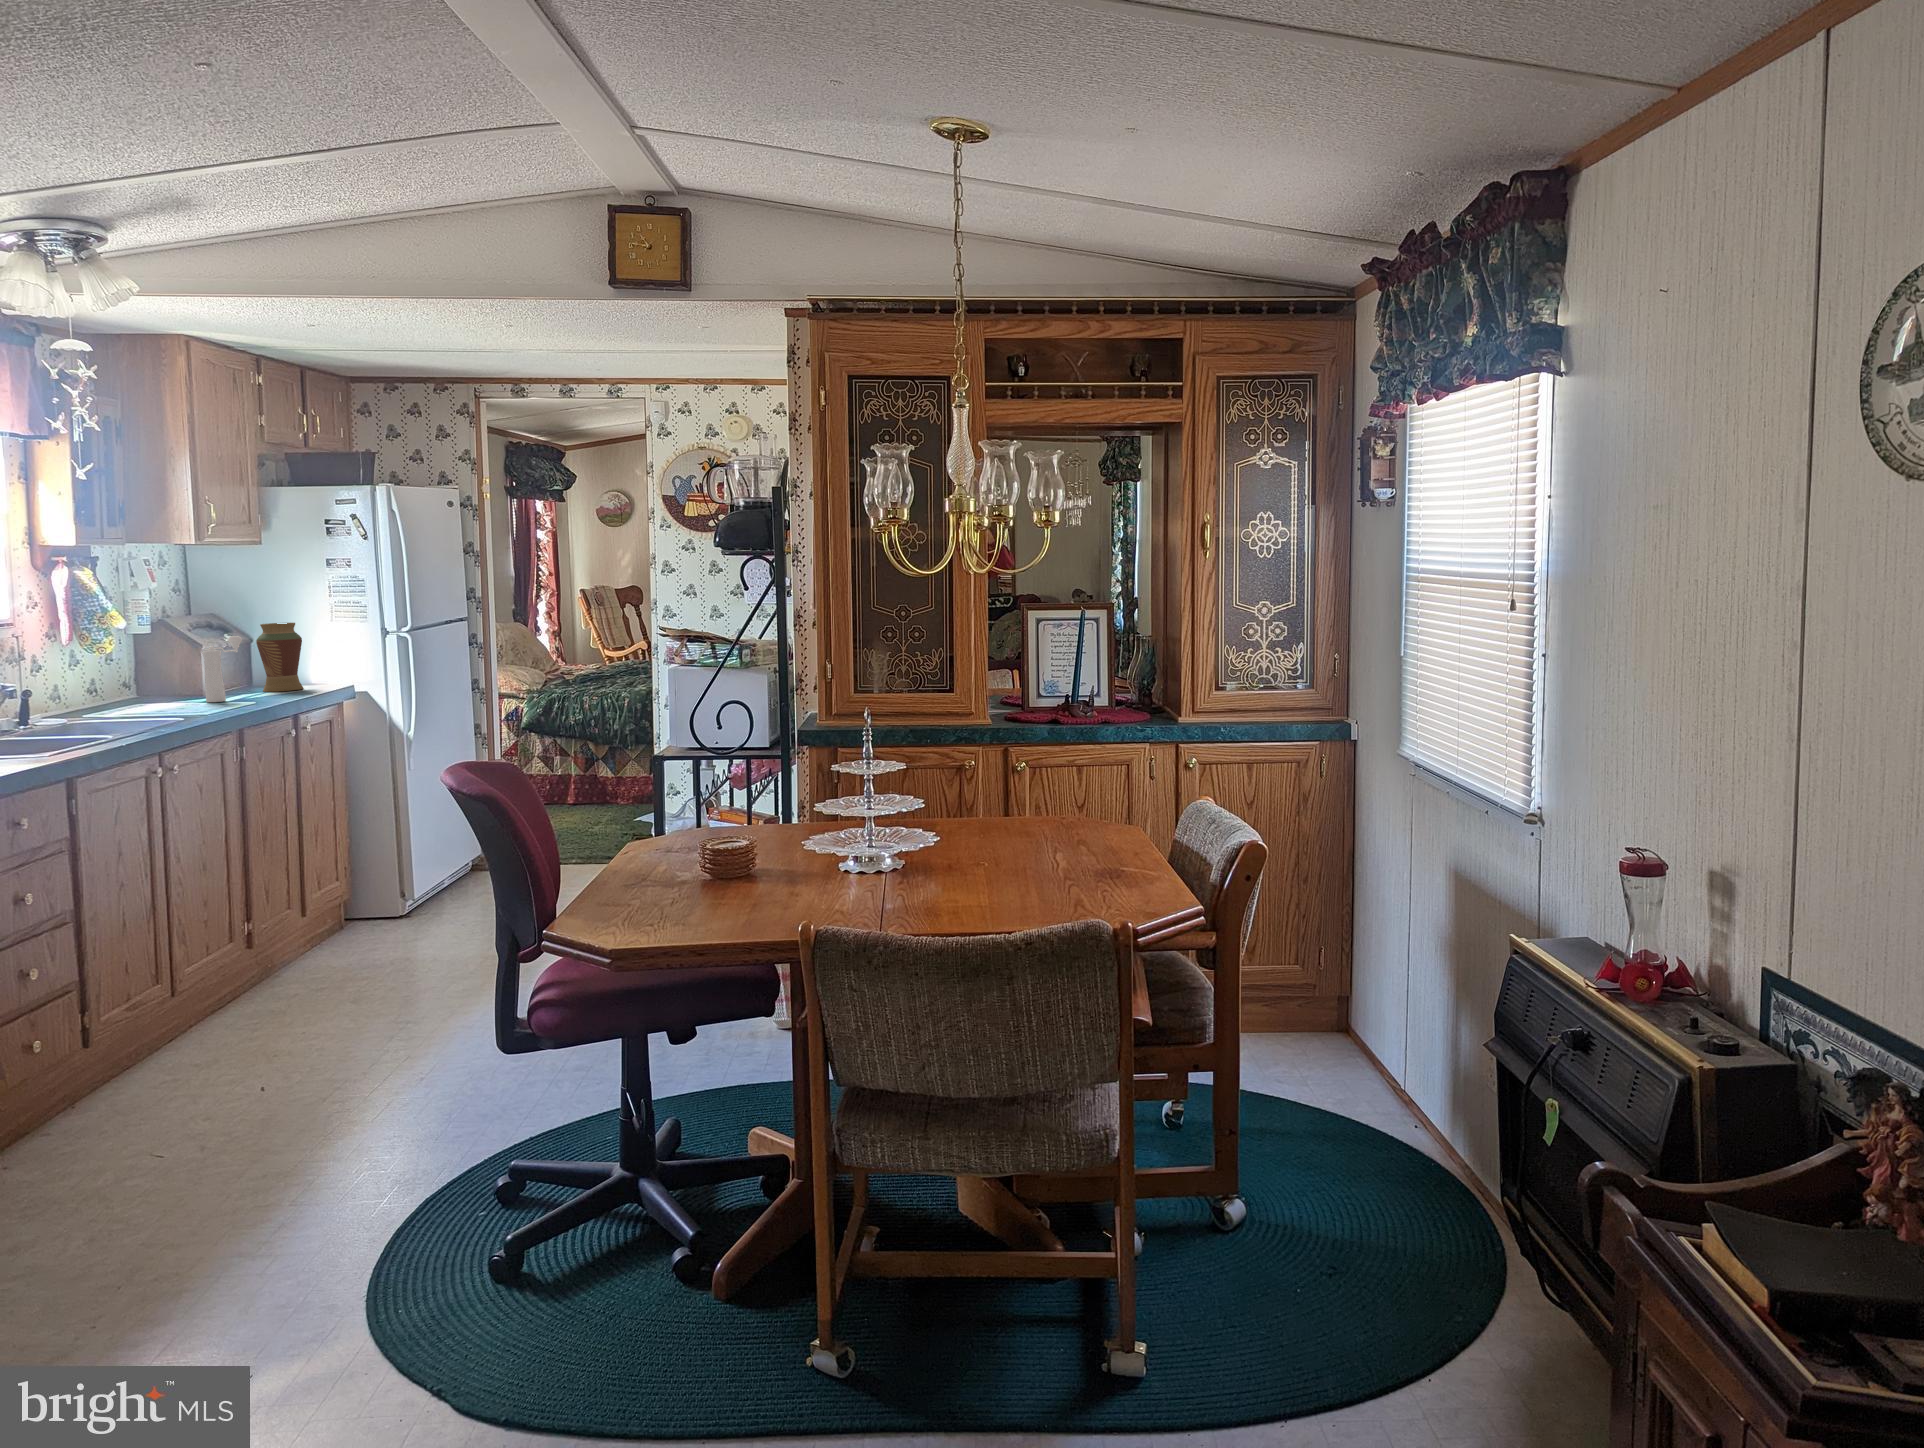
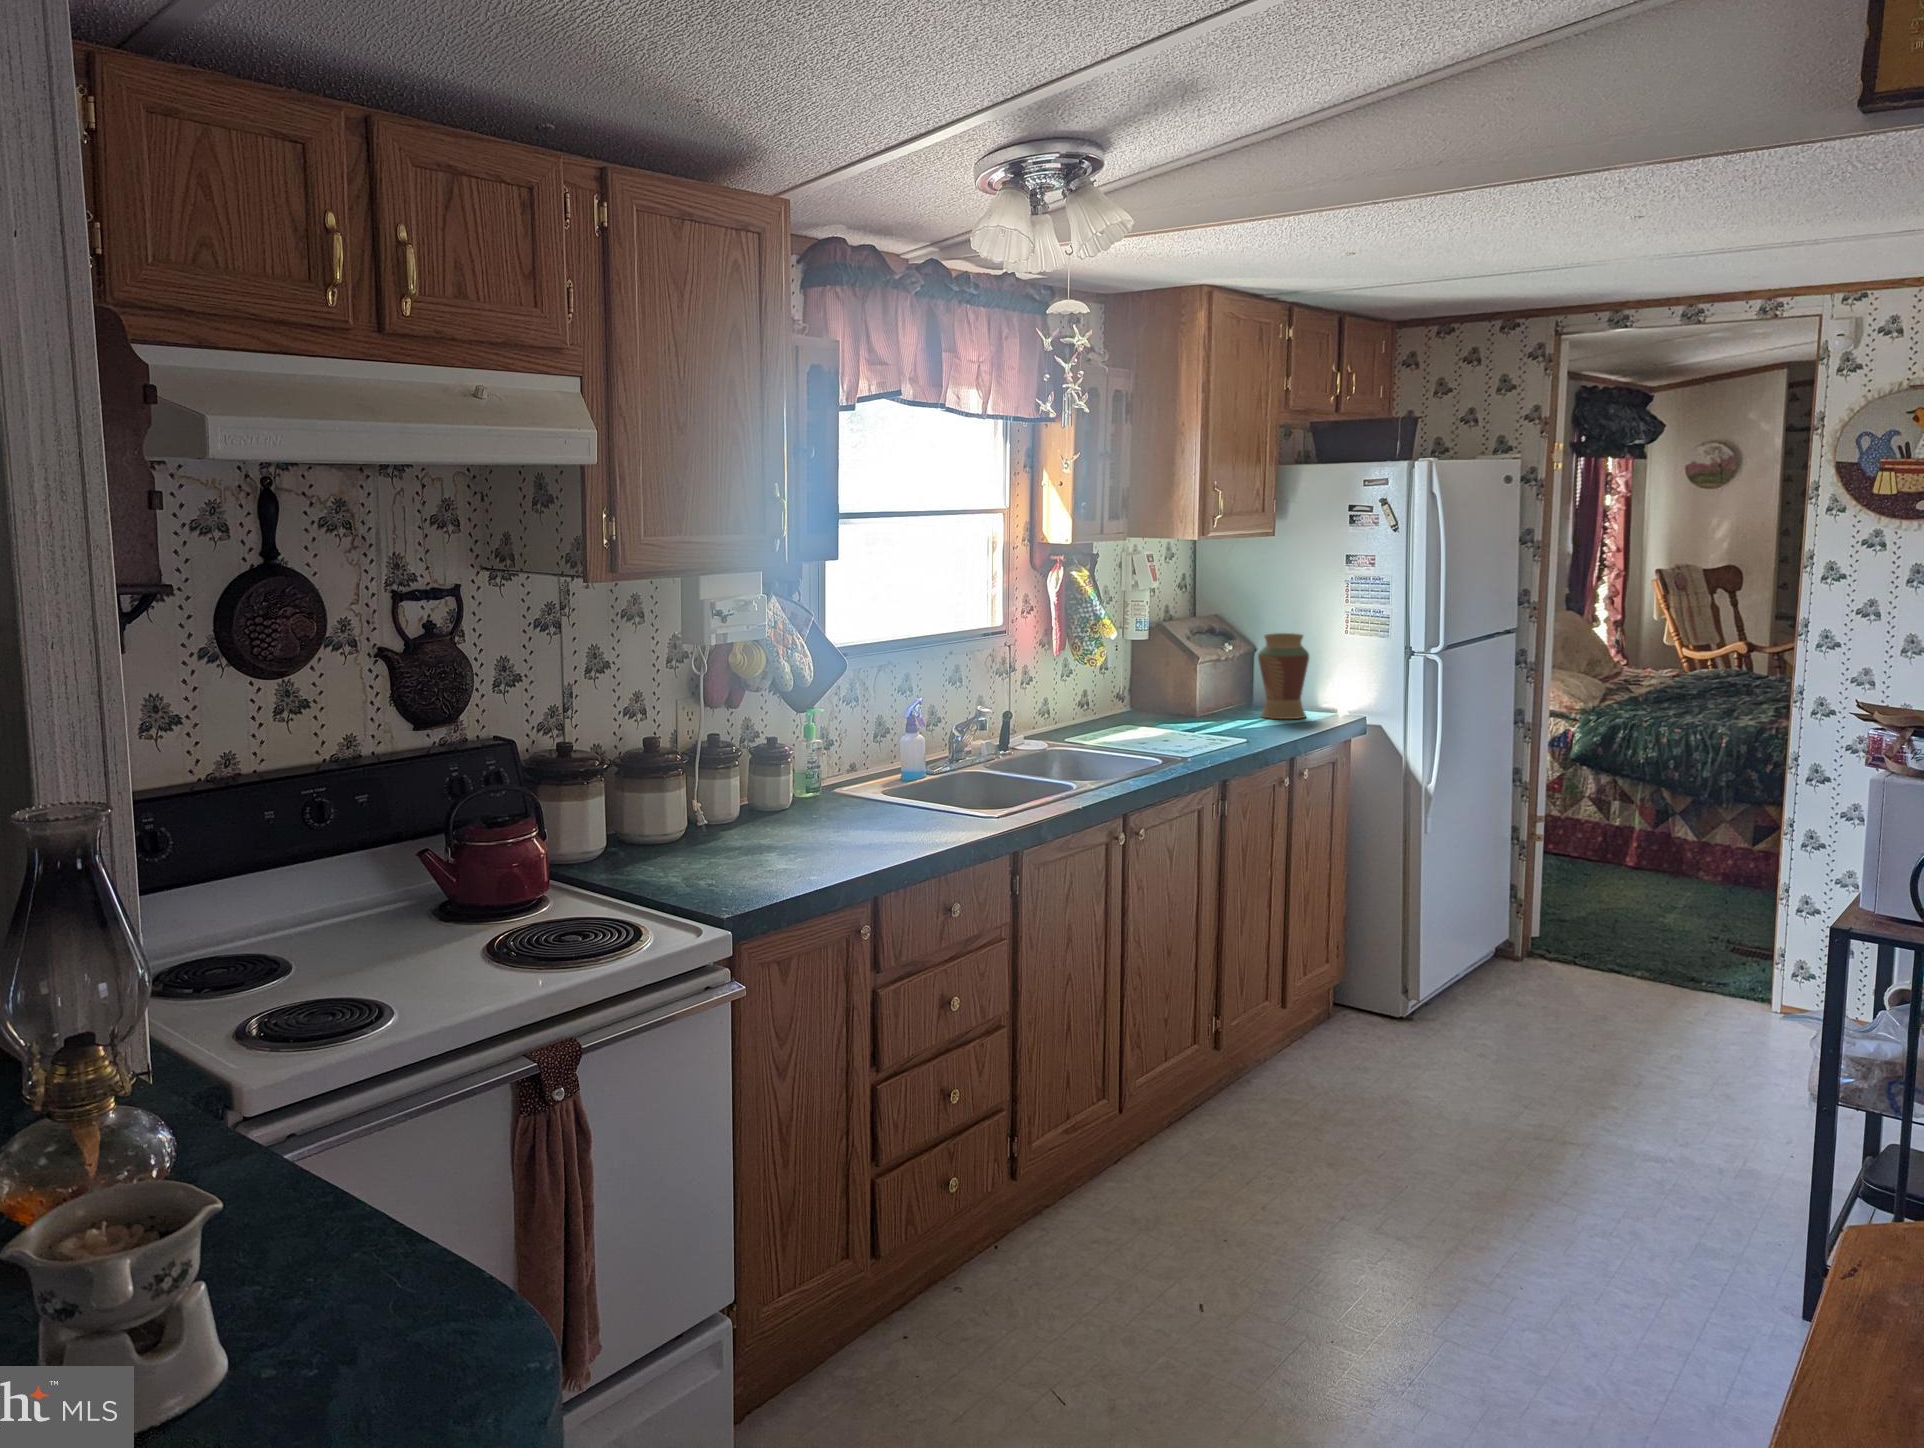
pepper mill: present [202,636,242,702] -> none [1195,651,1241,732]

